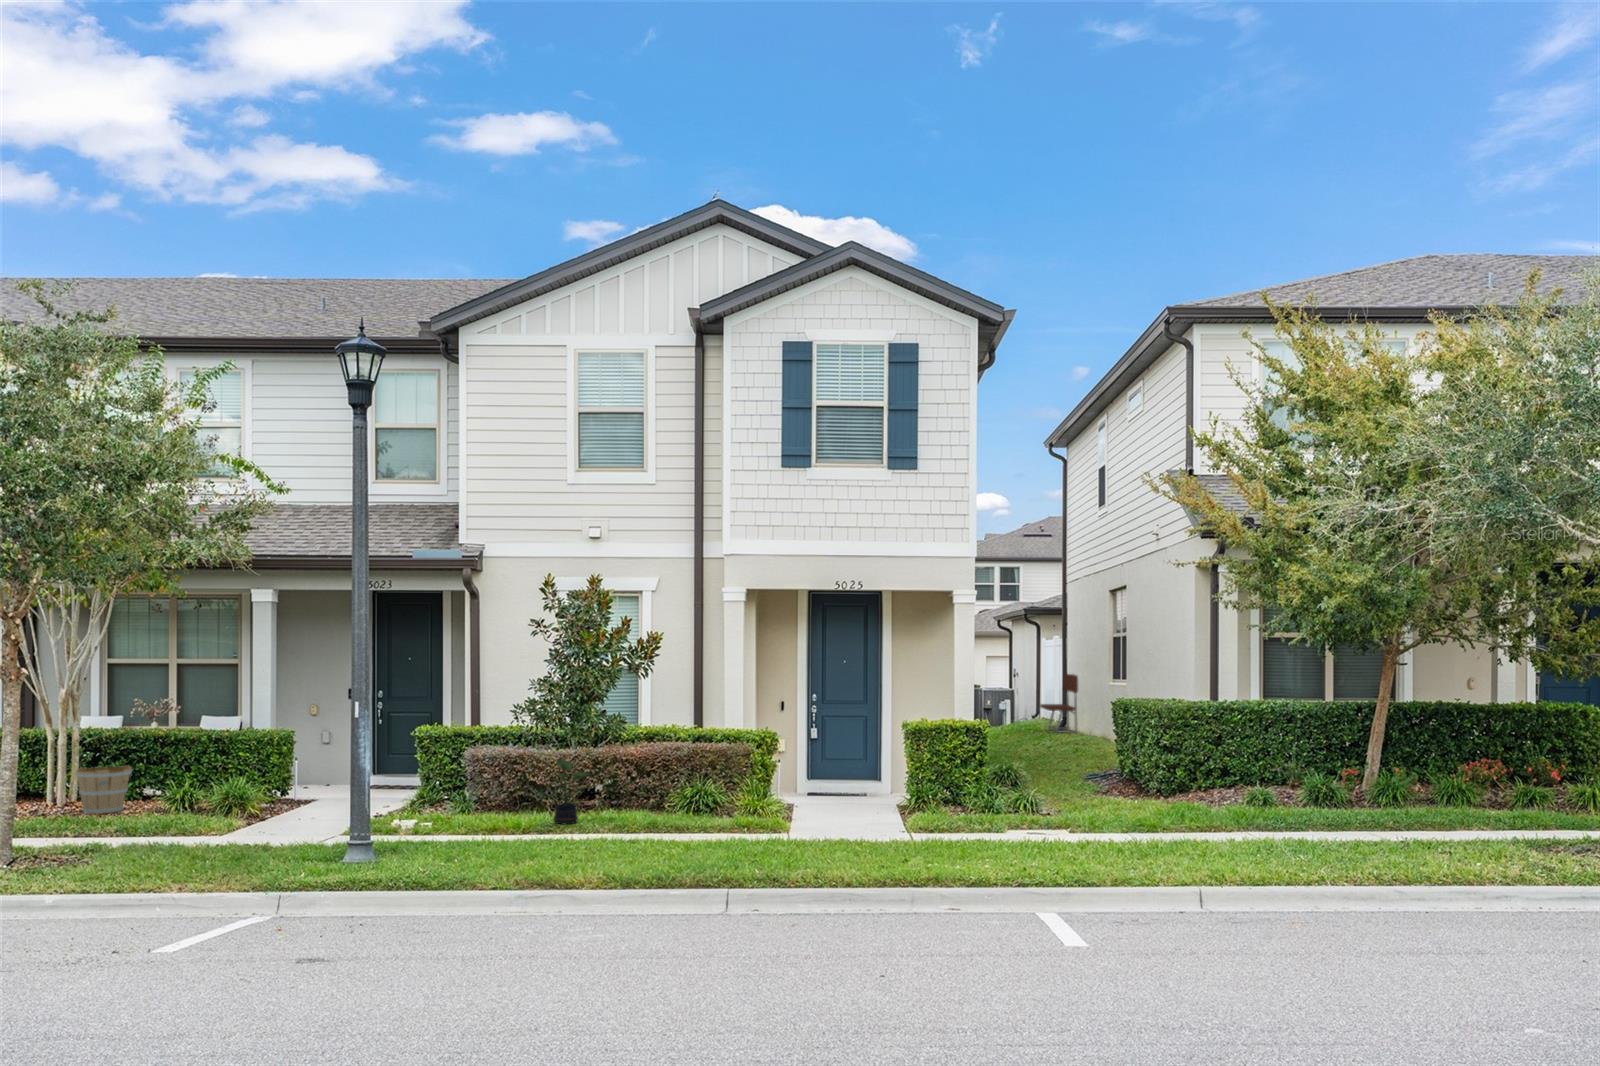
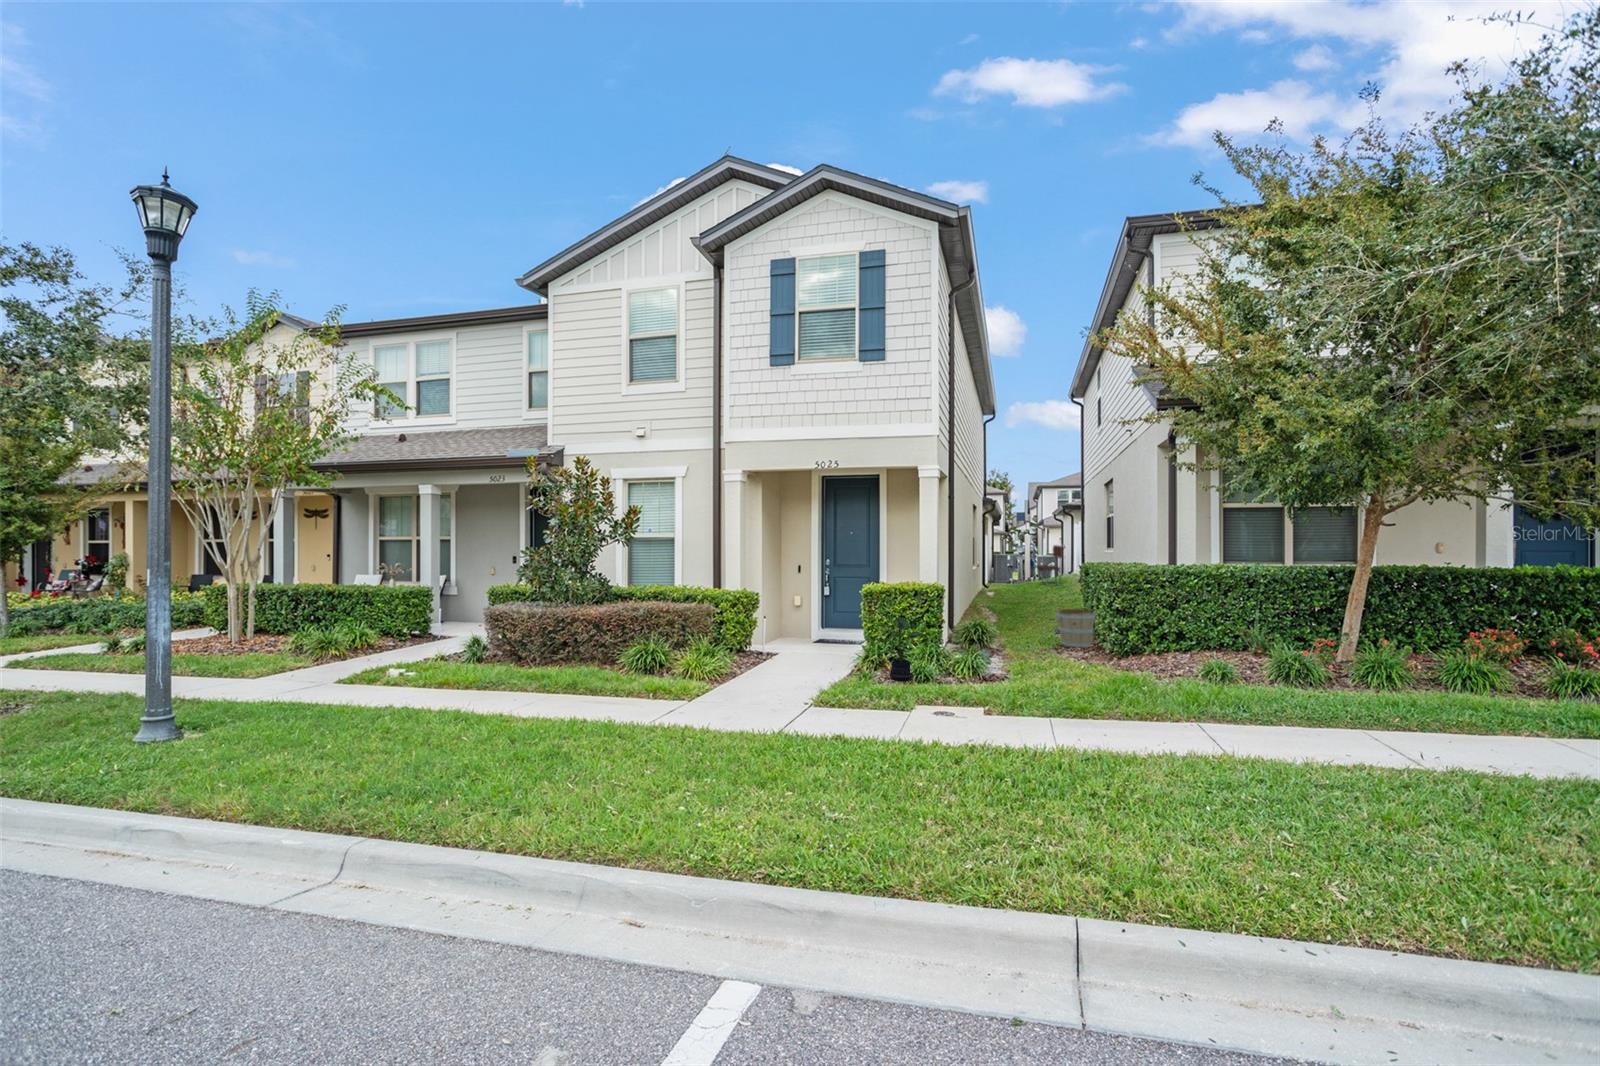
potted plant: present [554,759,592,824] -> present [884,617,927,681]
wooden bucket: present [76,766,132,814] -> present [1055,608,1096,648]

